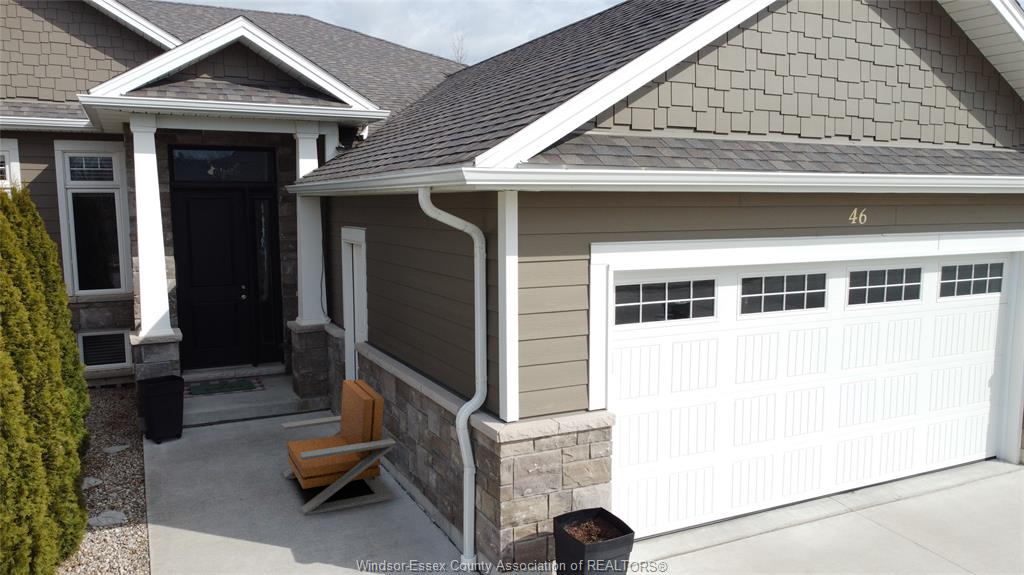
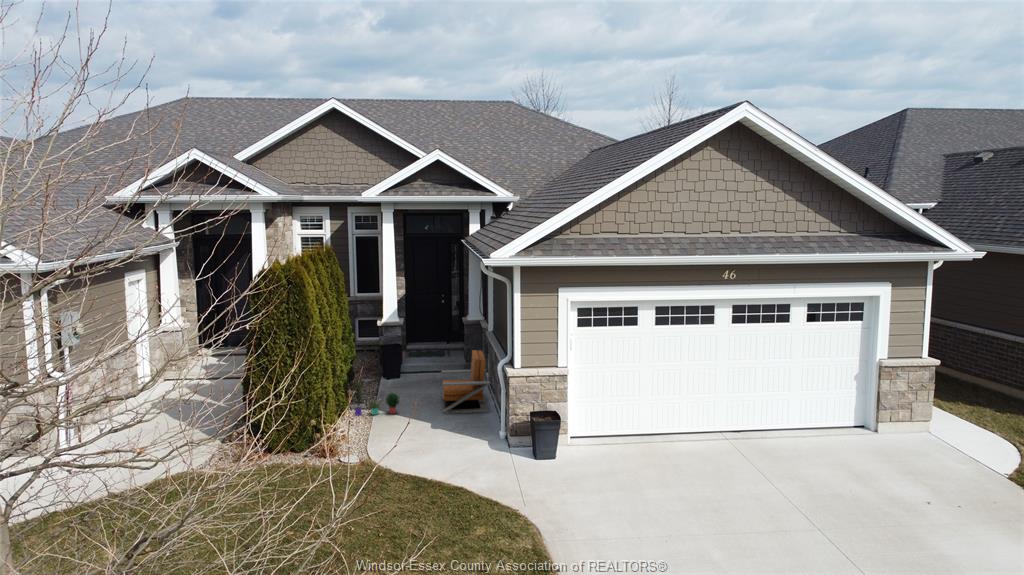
potted plant: none [88,465,209,550] -> present [352,379,399,415]

